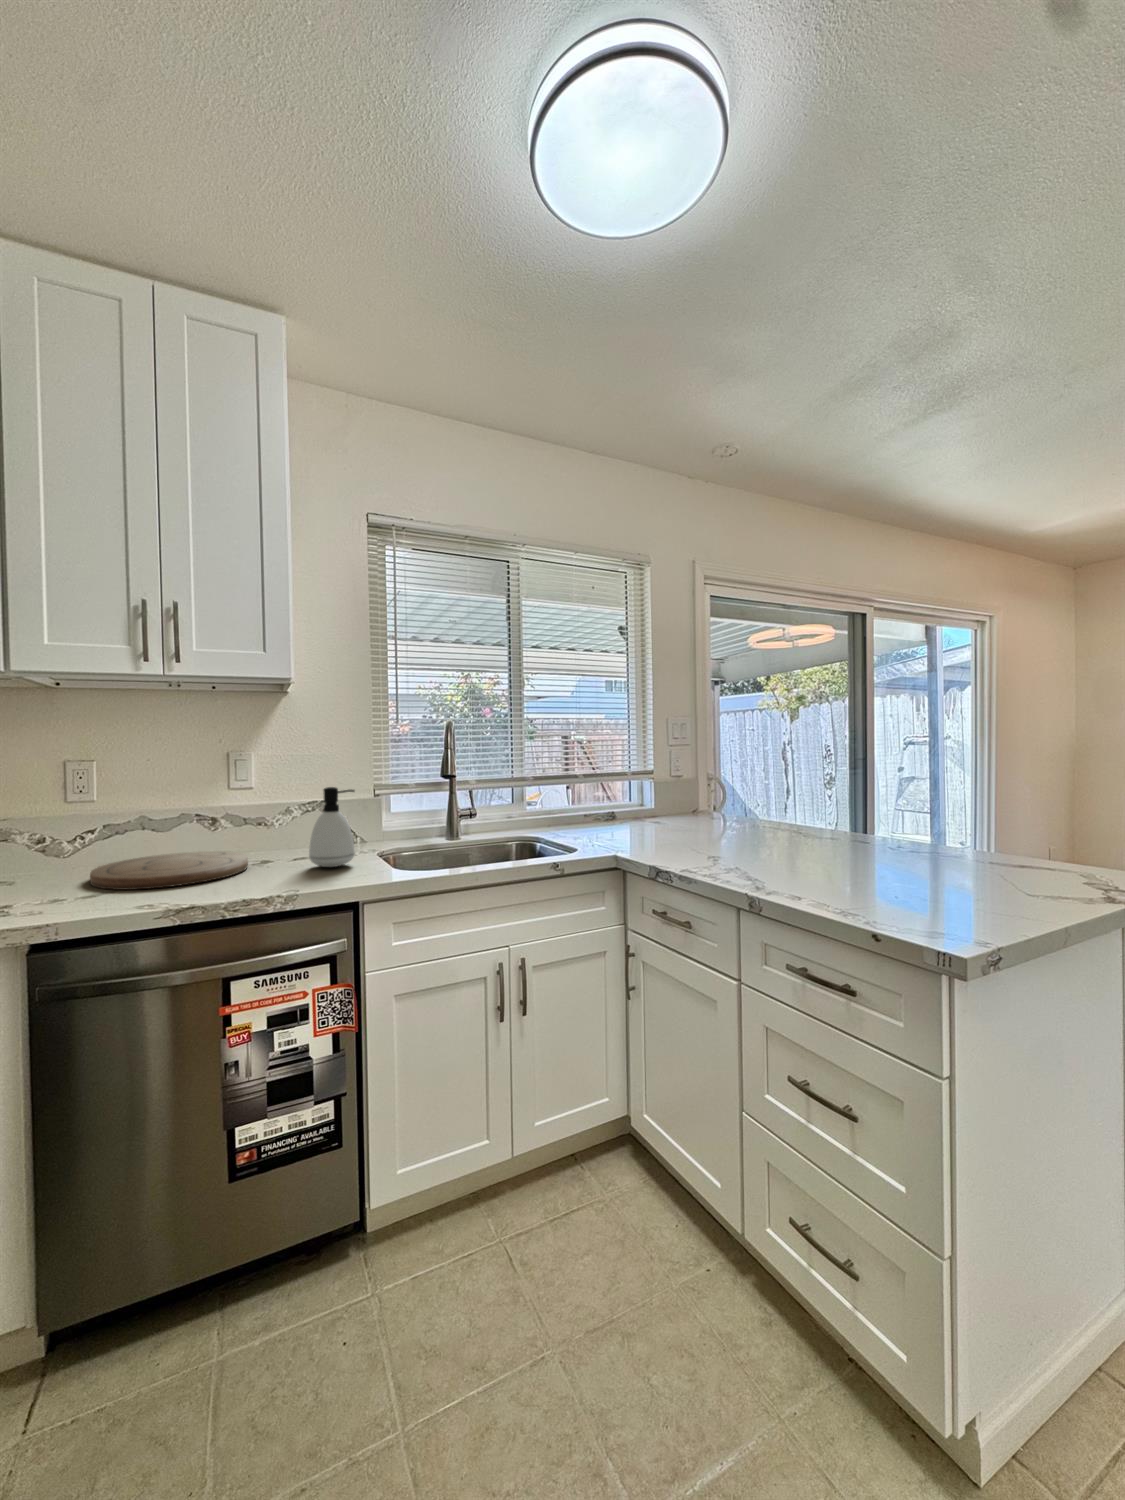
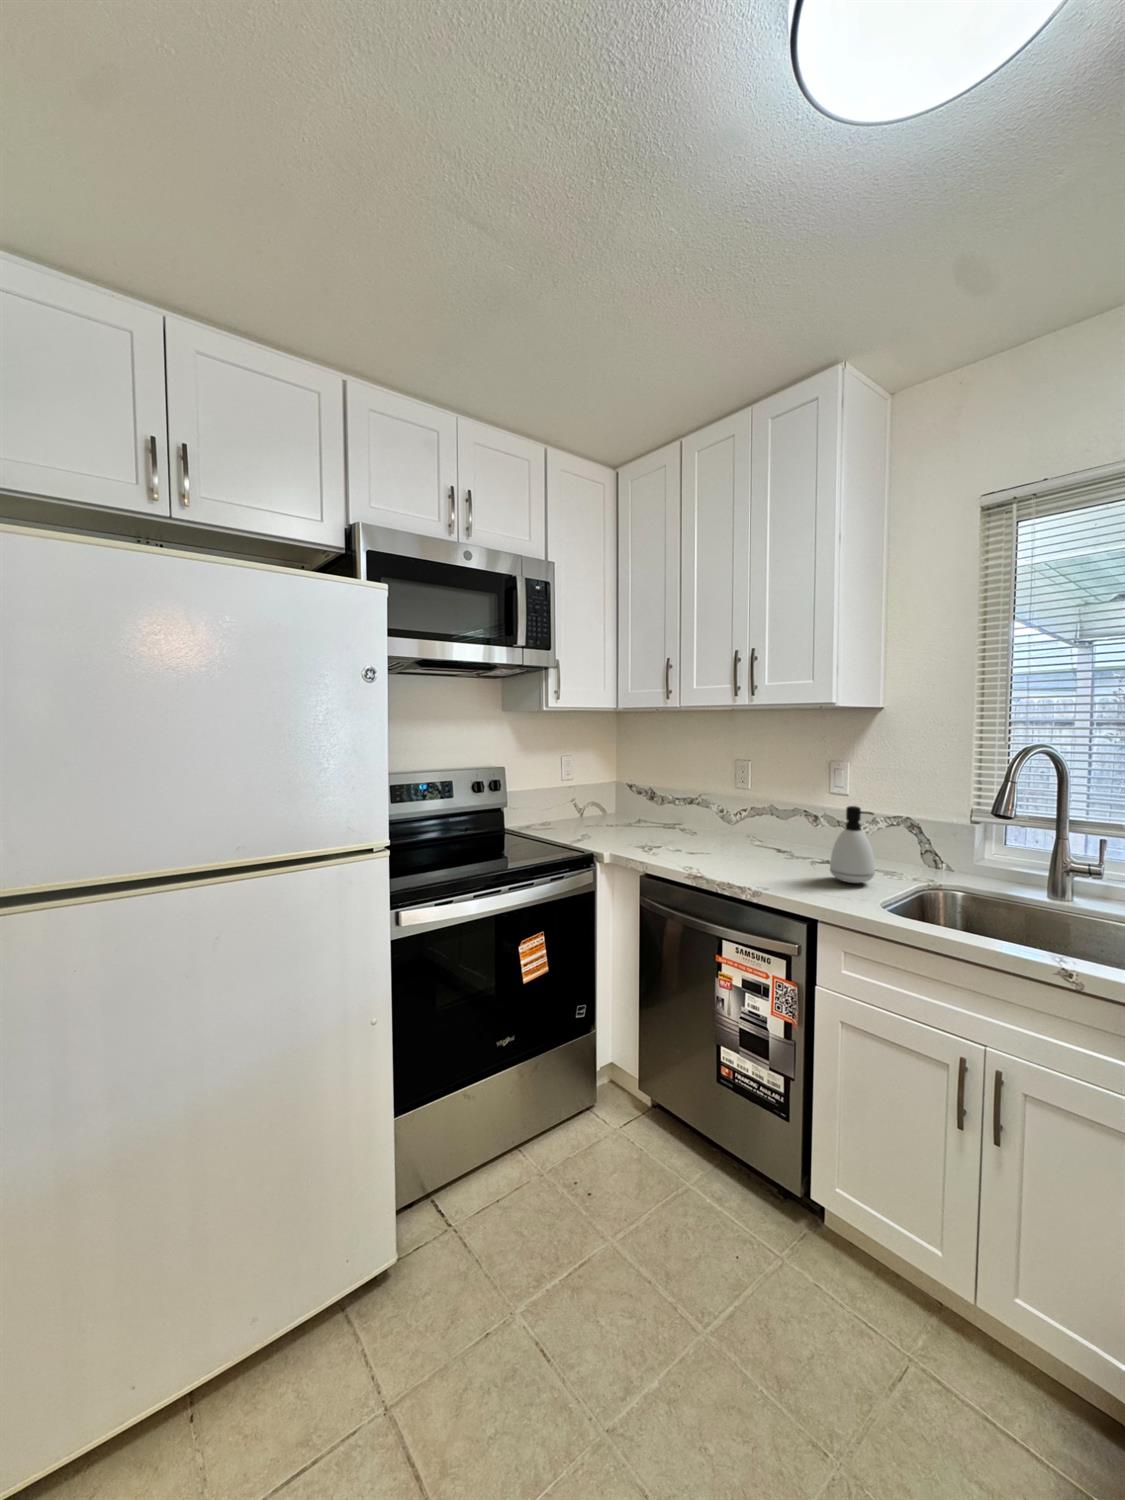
cutting board: present [90,851,248,890] -> none [708,834,814,864]

